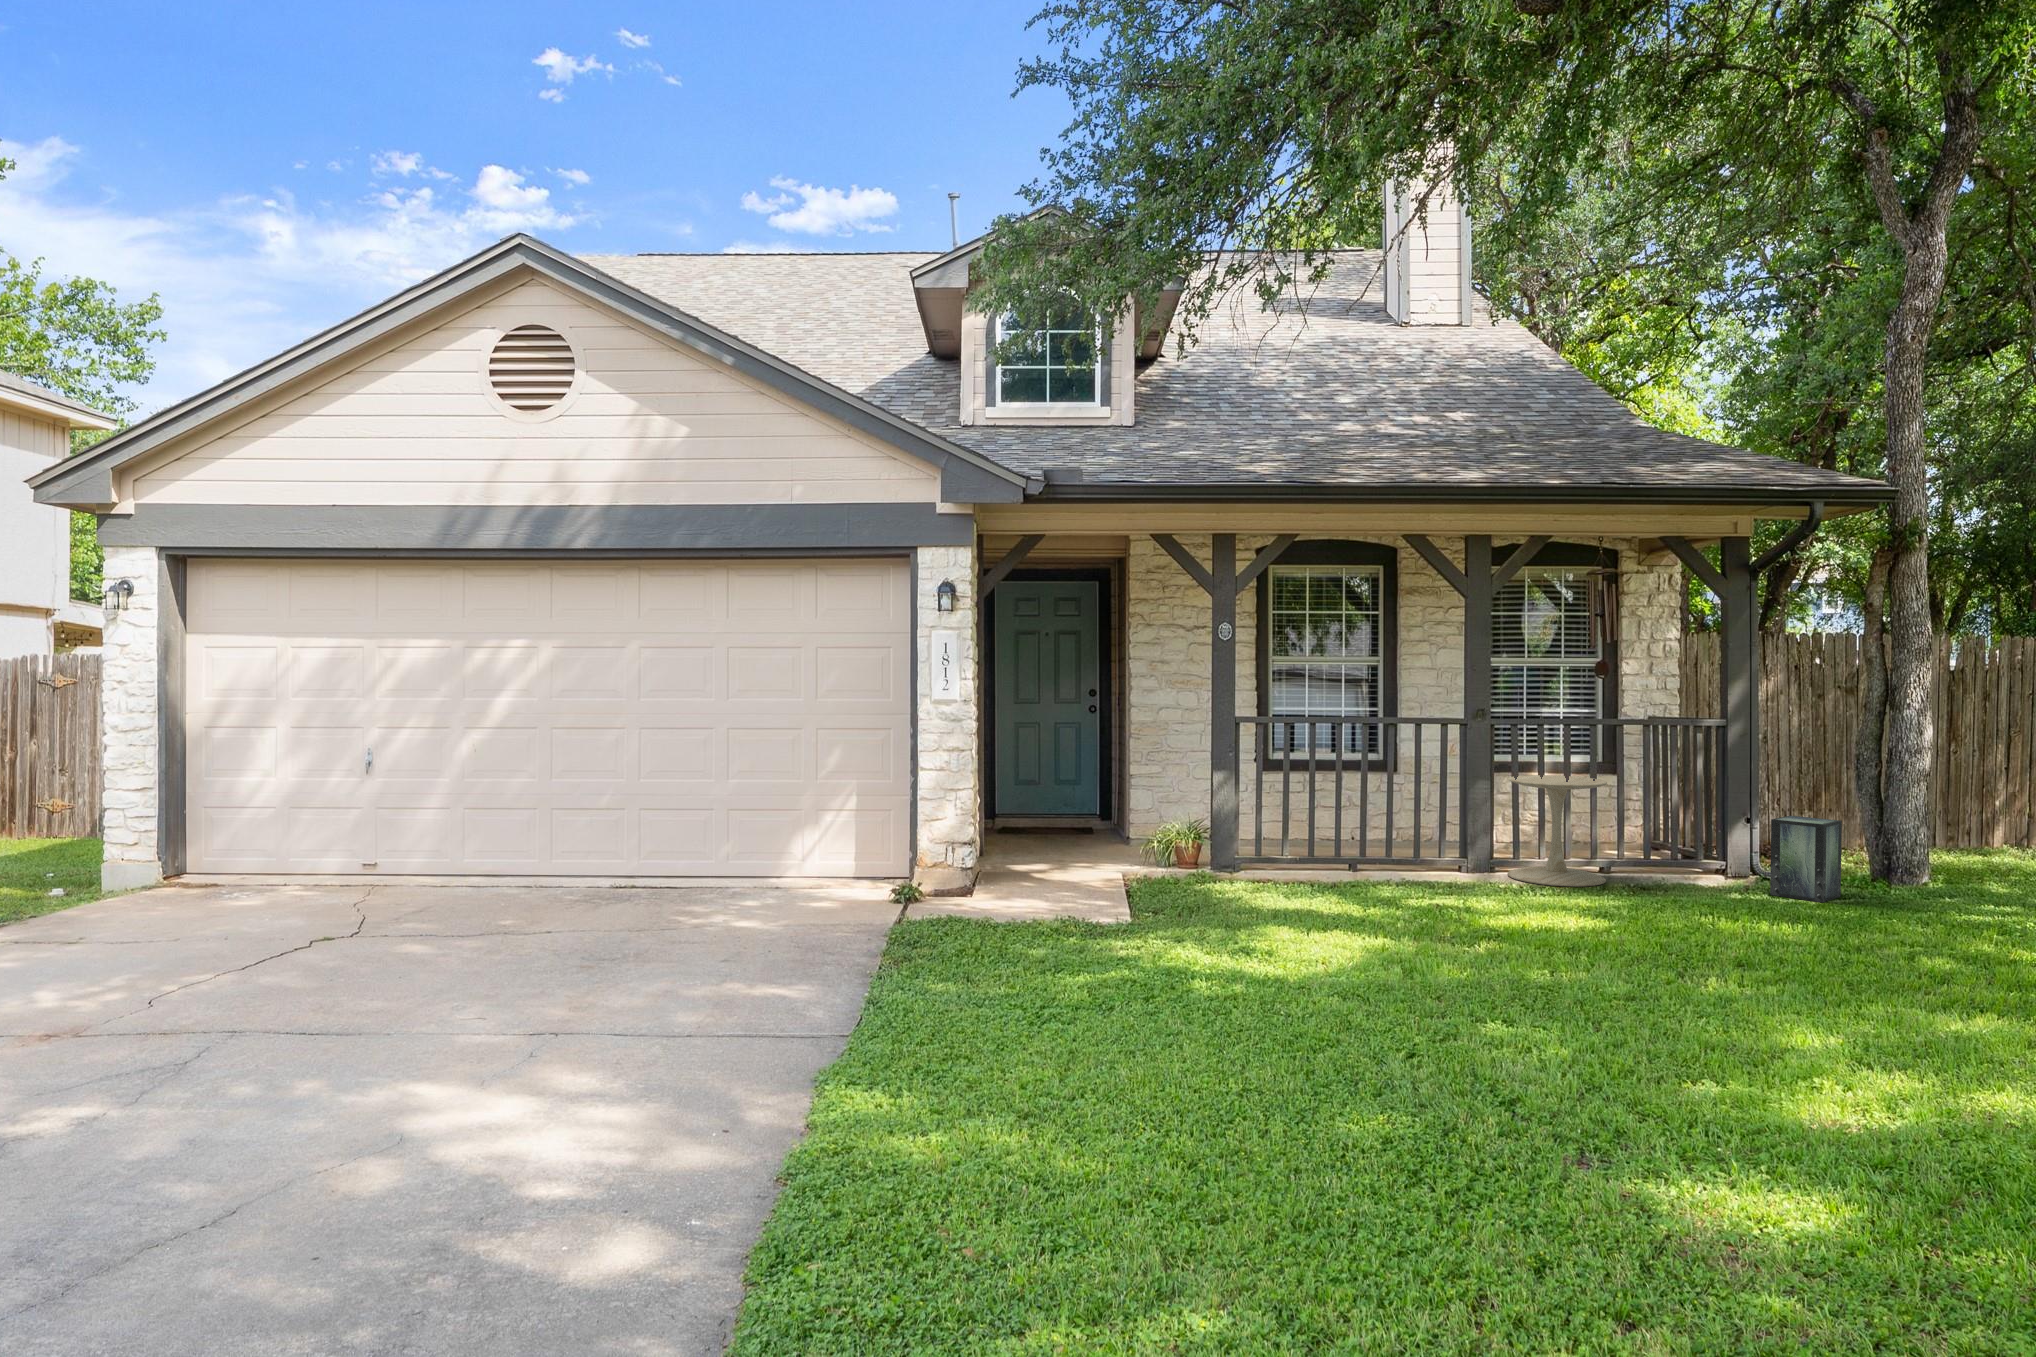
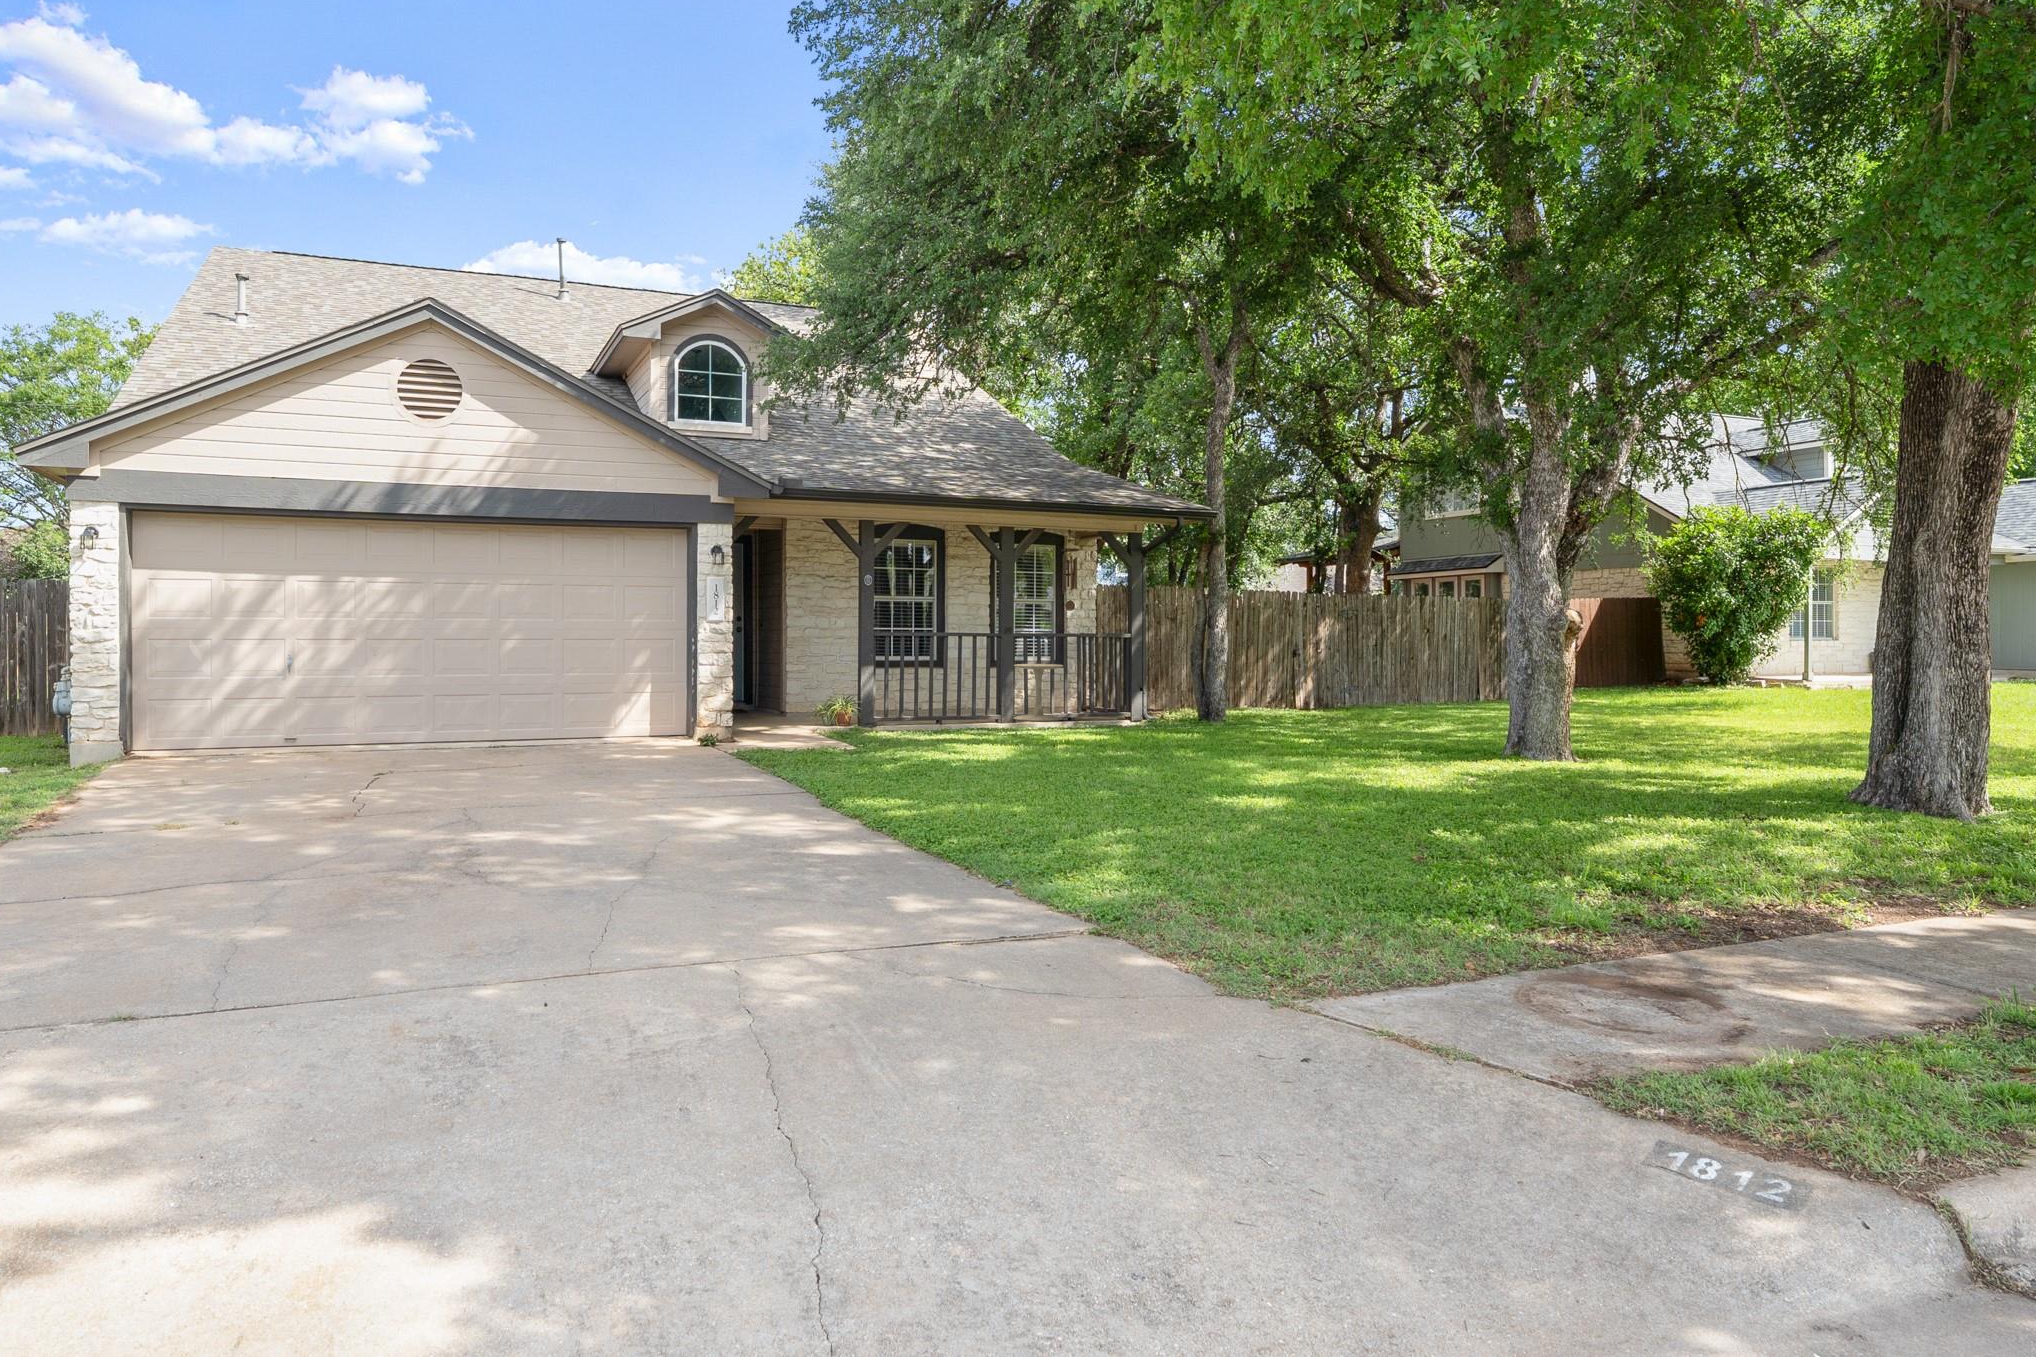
storage box: present [1770,816,1842,902] -> none [1138,680,1169,721]

